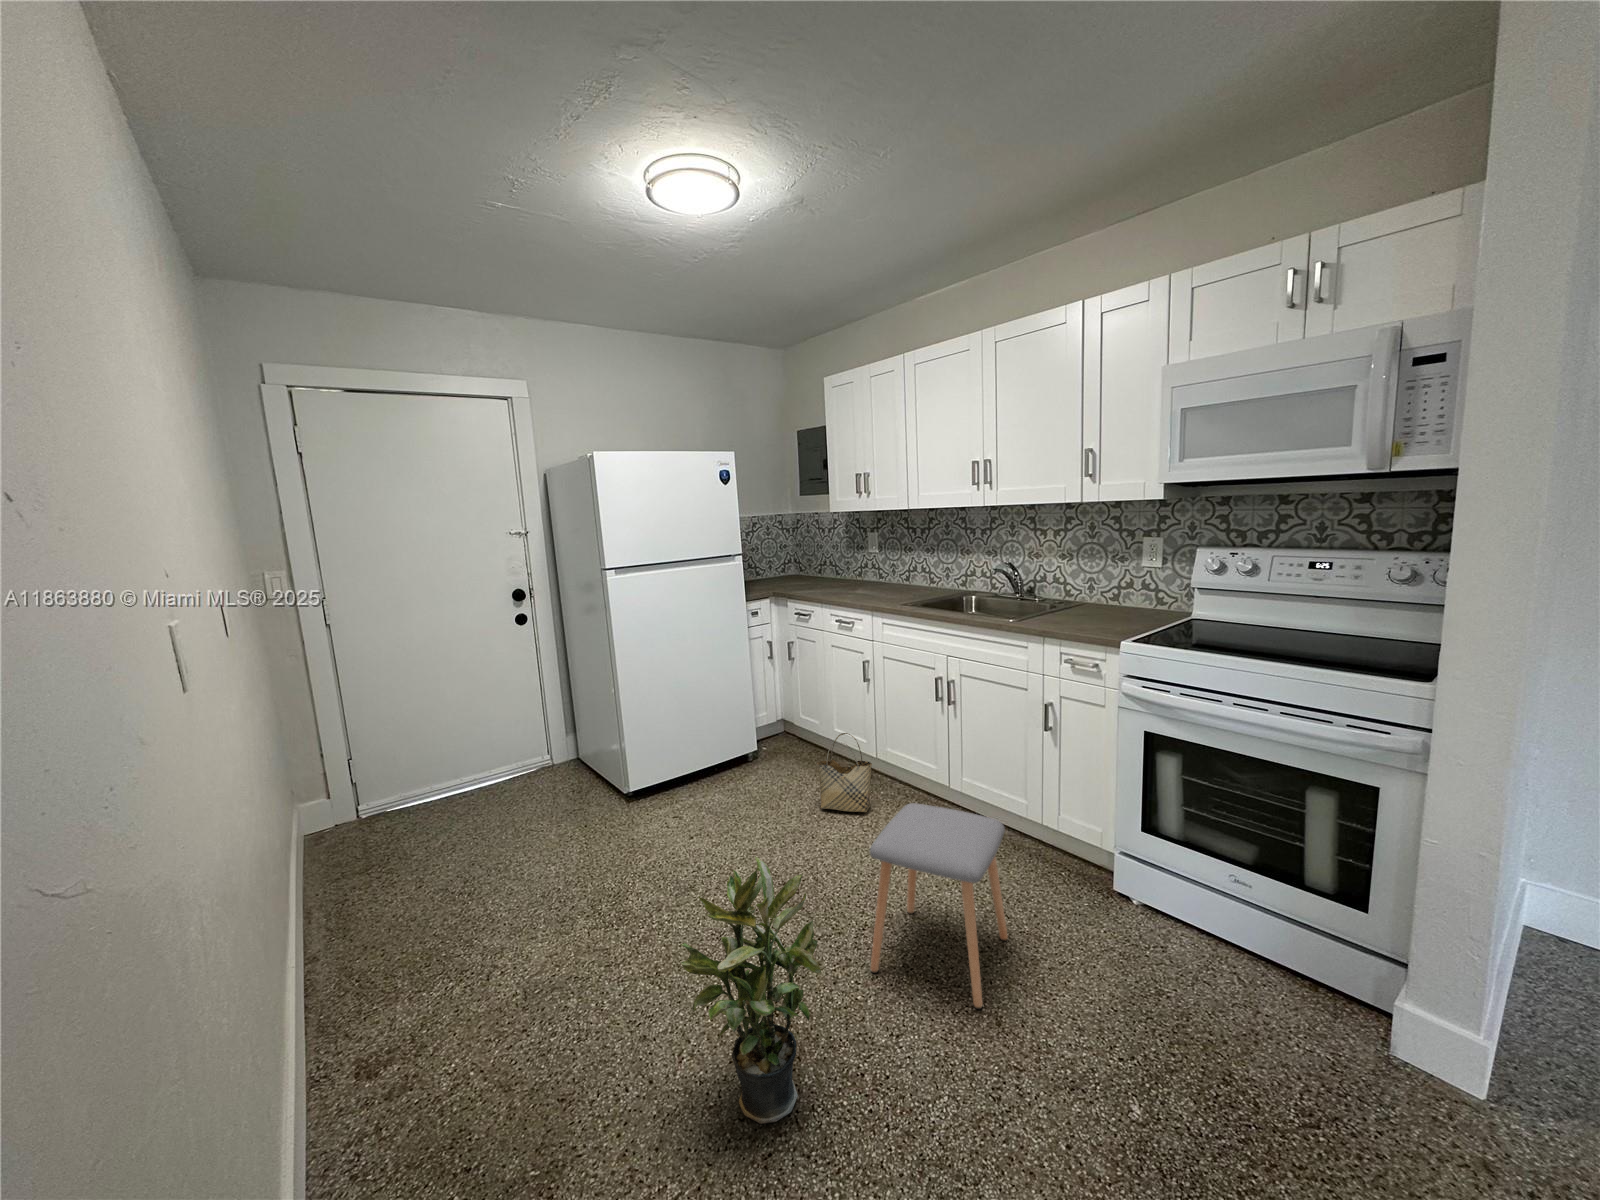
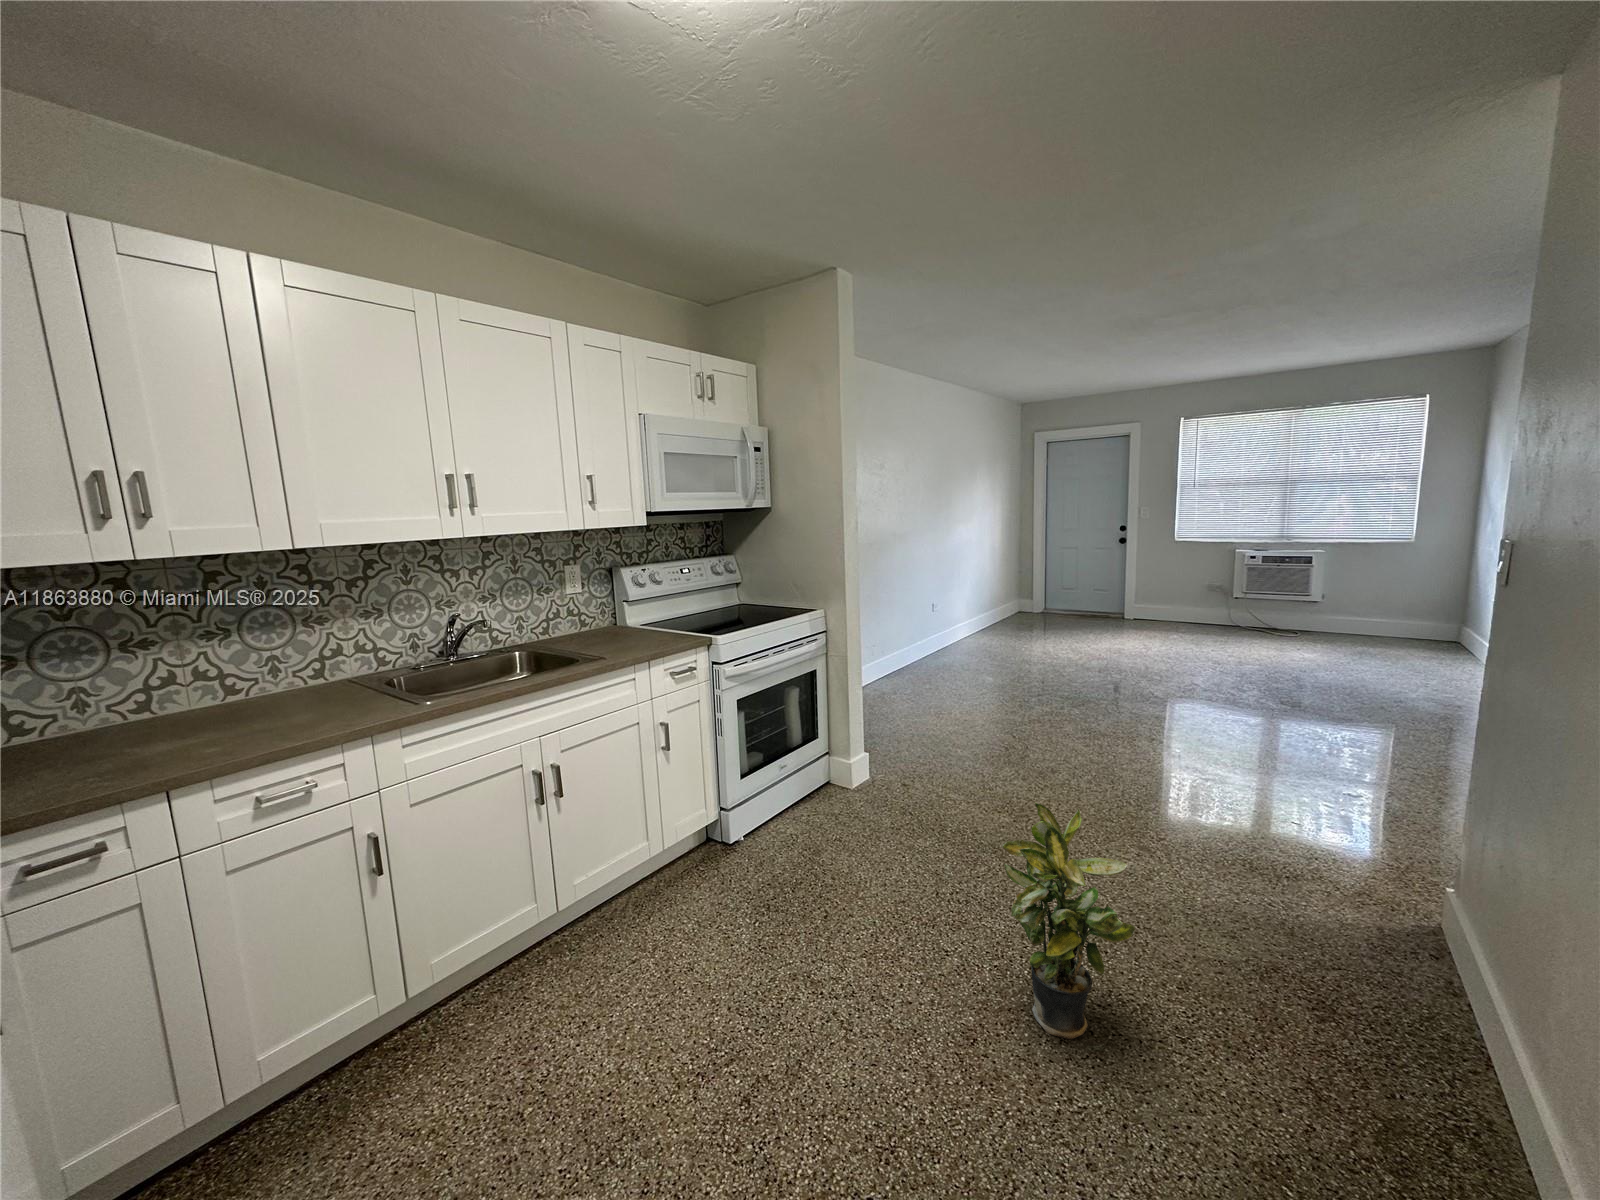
woven basket: present [817,733,872,812] -> none [462,933,545,1098]
stool: present [870,803,1008,1009] -> none [775,795,892,977]

